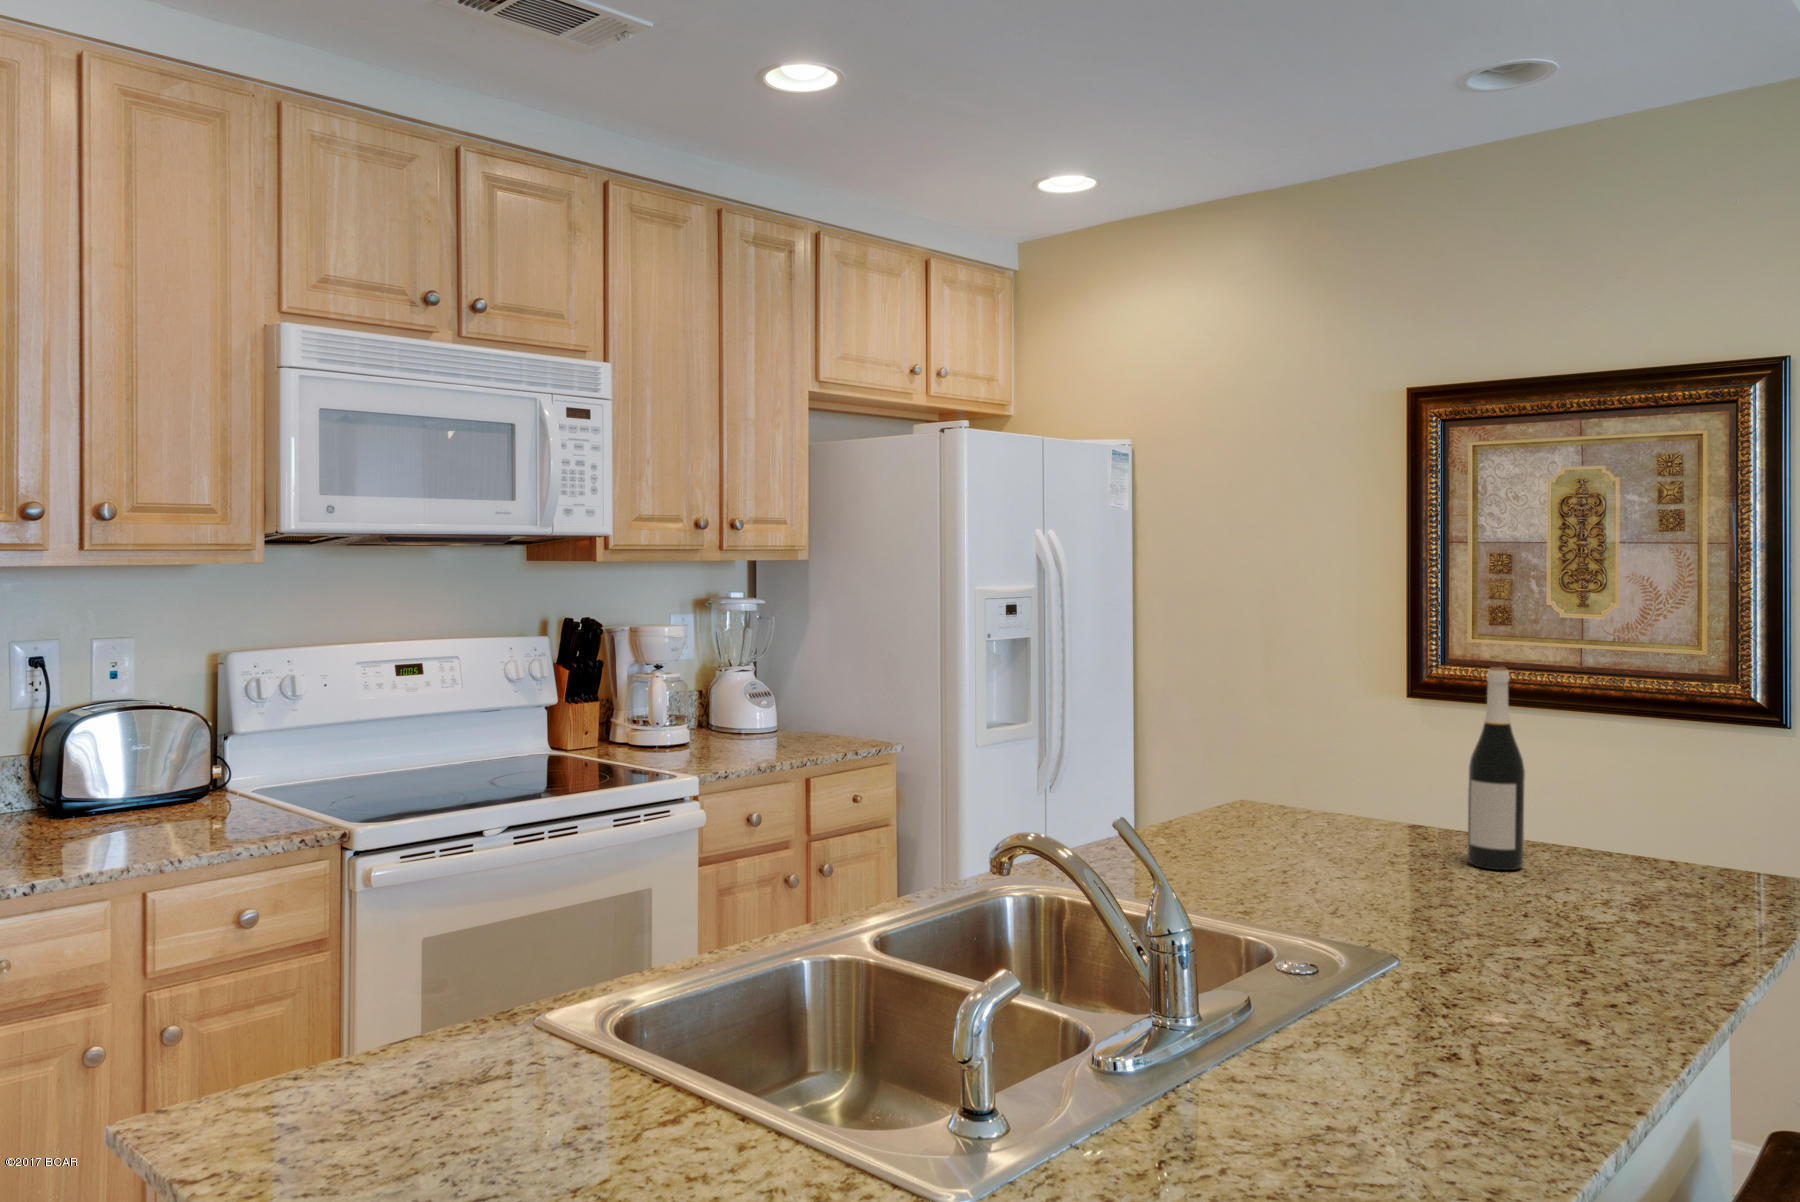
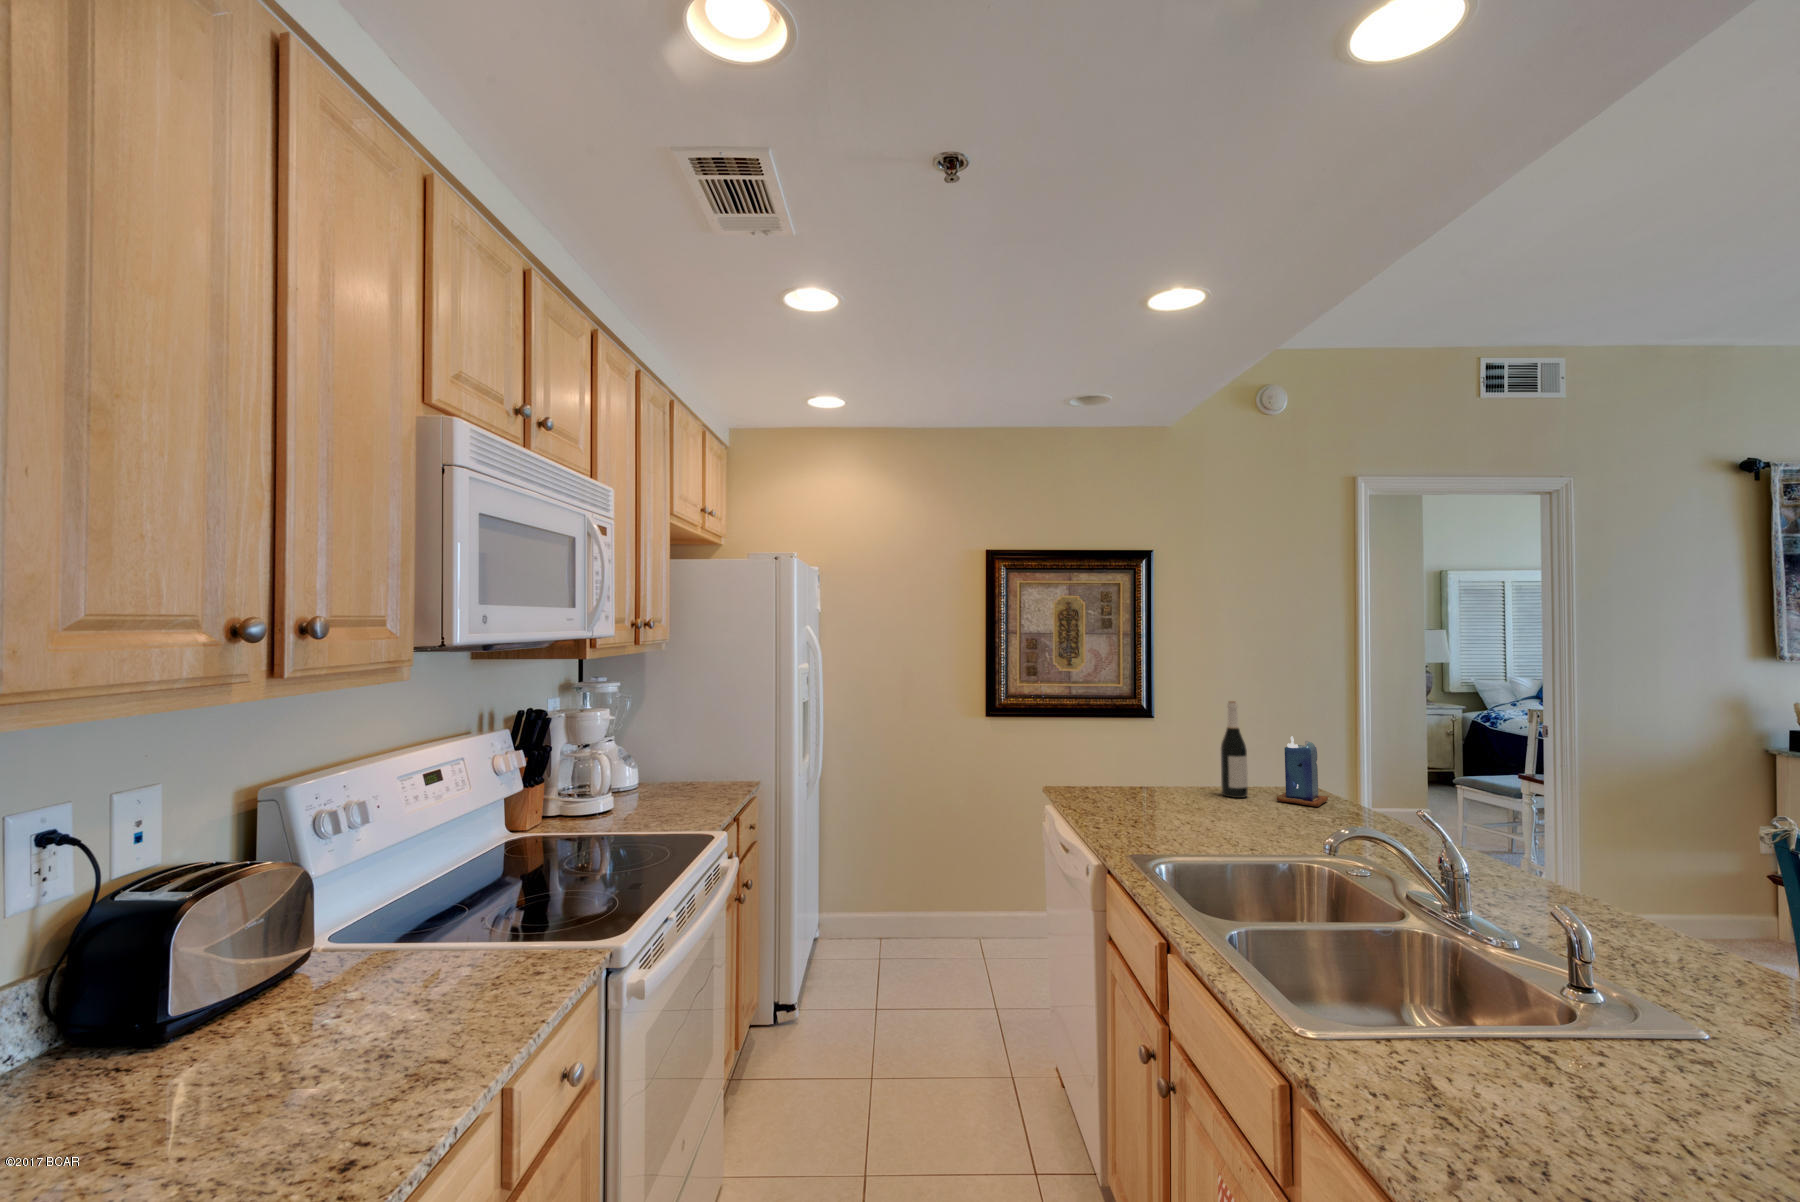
candle: none [1542,750,1668,906] -> present [1277,736,1328,807]

